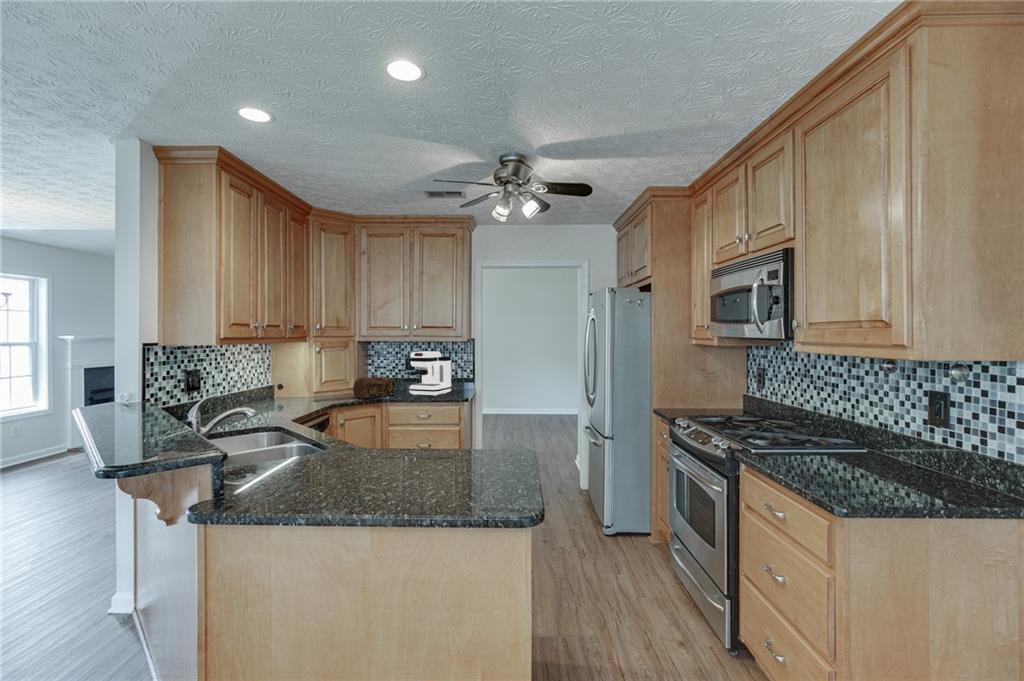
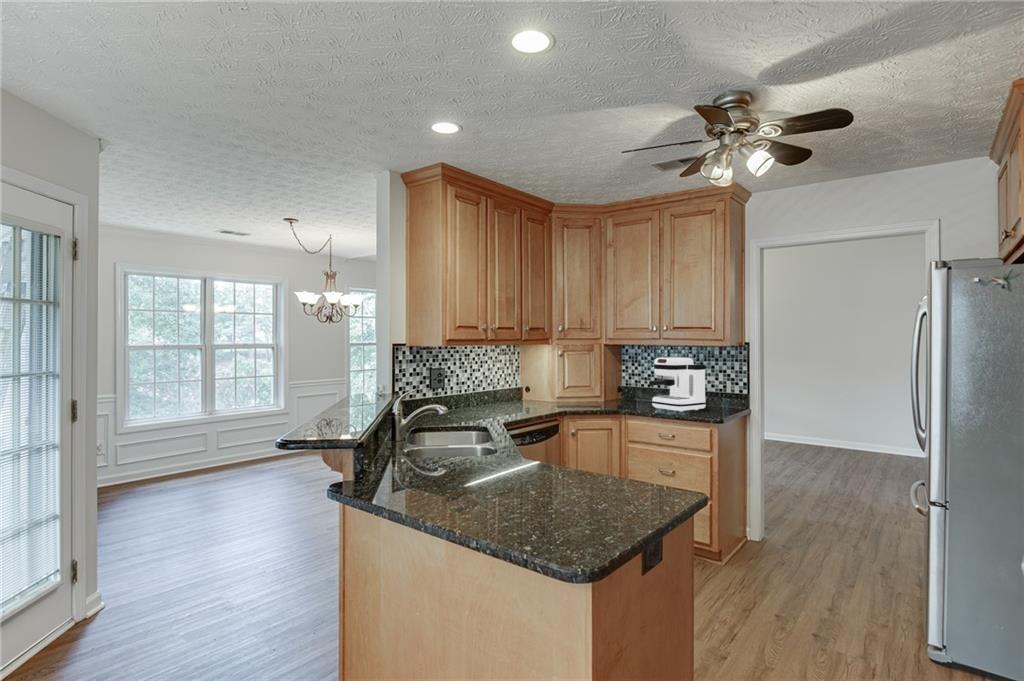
bread loaf: present [353,377,395,399] -> none [590,385,637,408]

